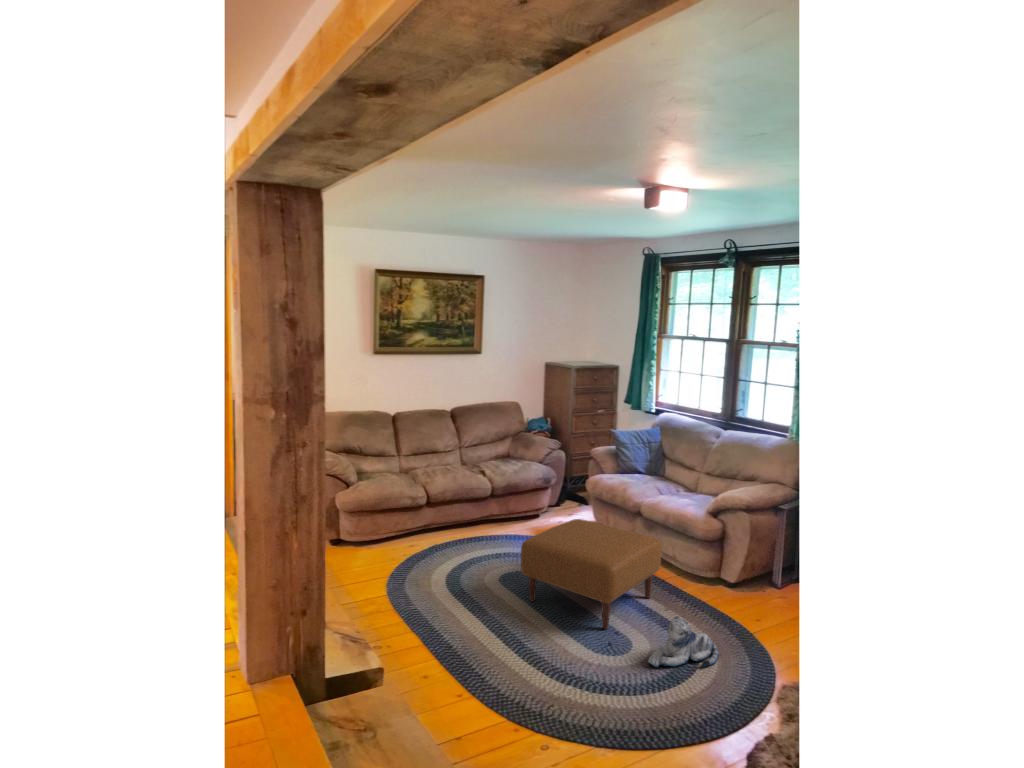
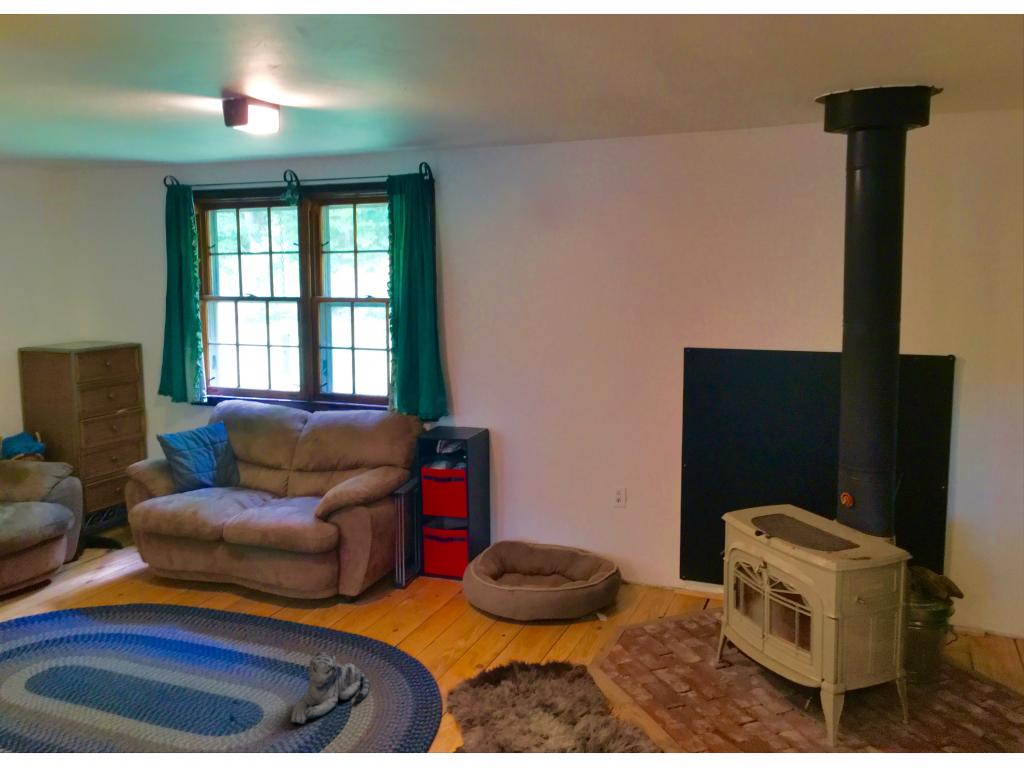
ottoman: present [521,519,662,629] -> none [67,565,271,702]

